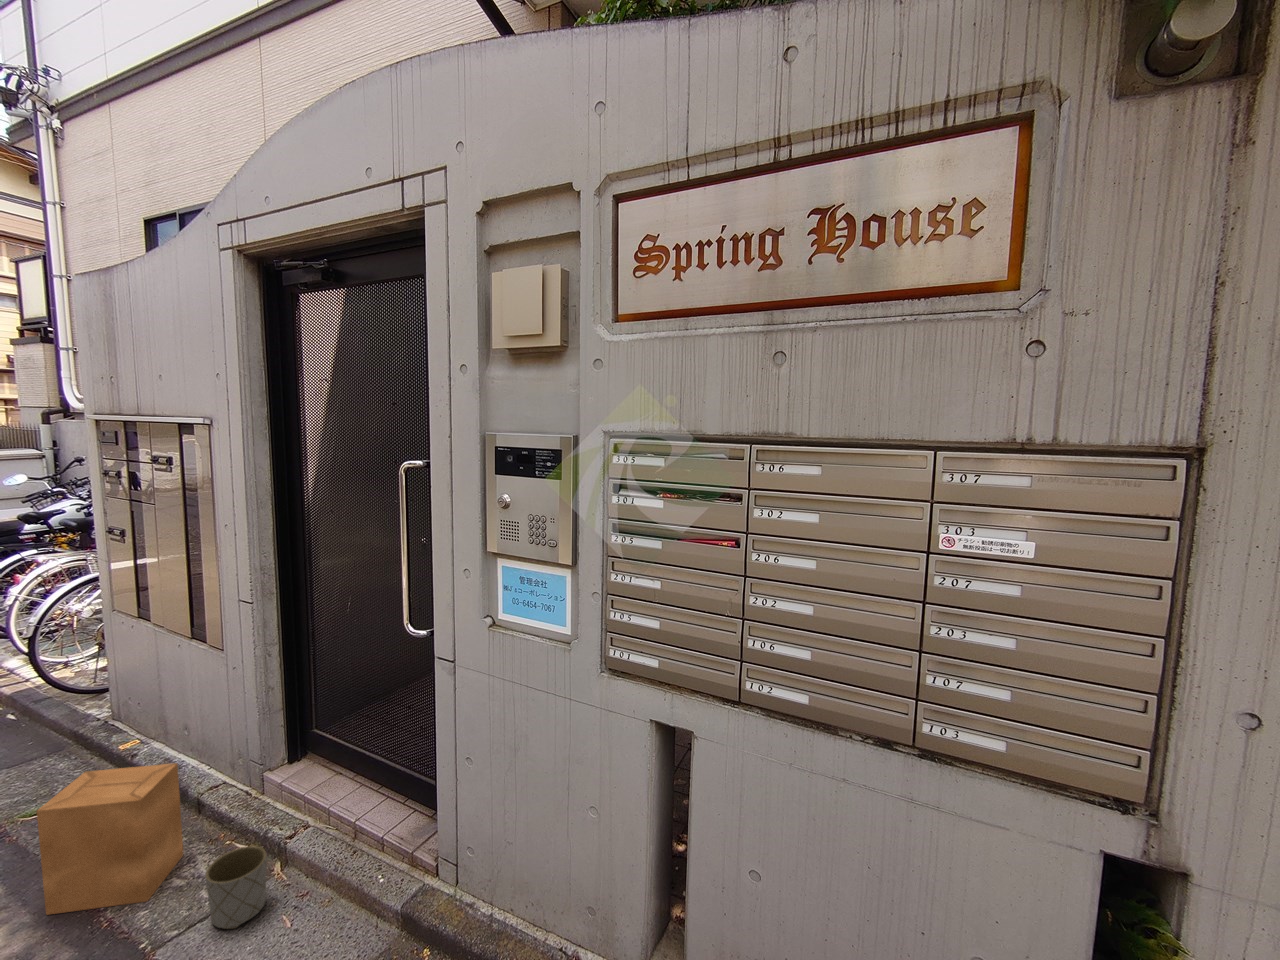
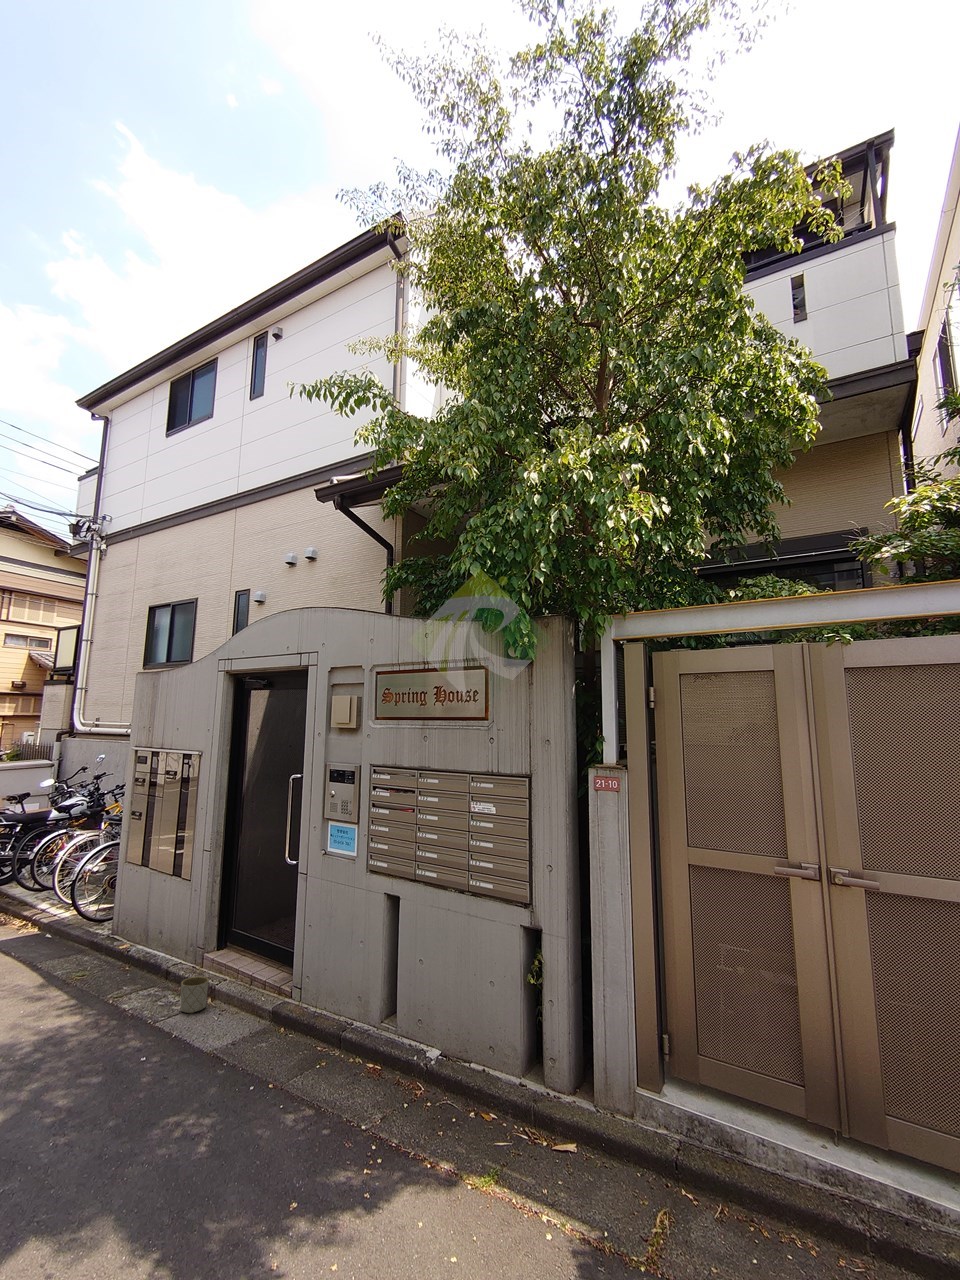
cardboard box: present [37,763,183,915] -> none [104,936,167,1004]

